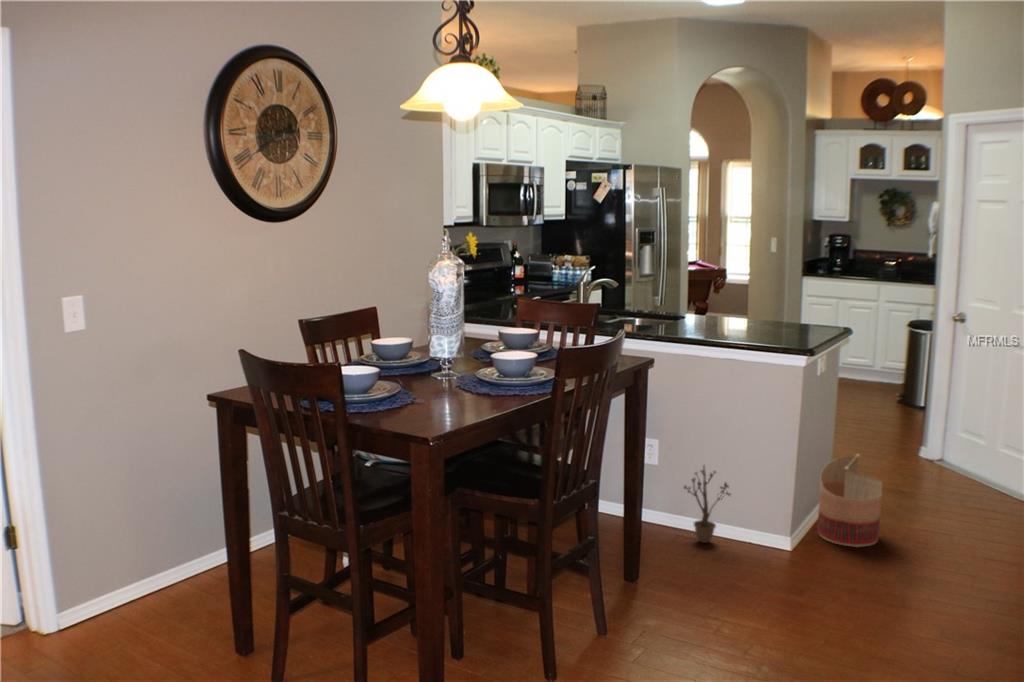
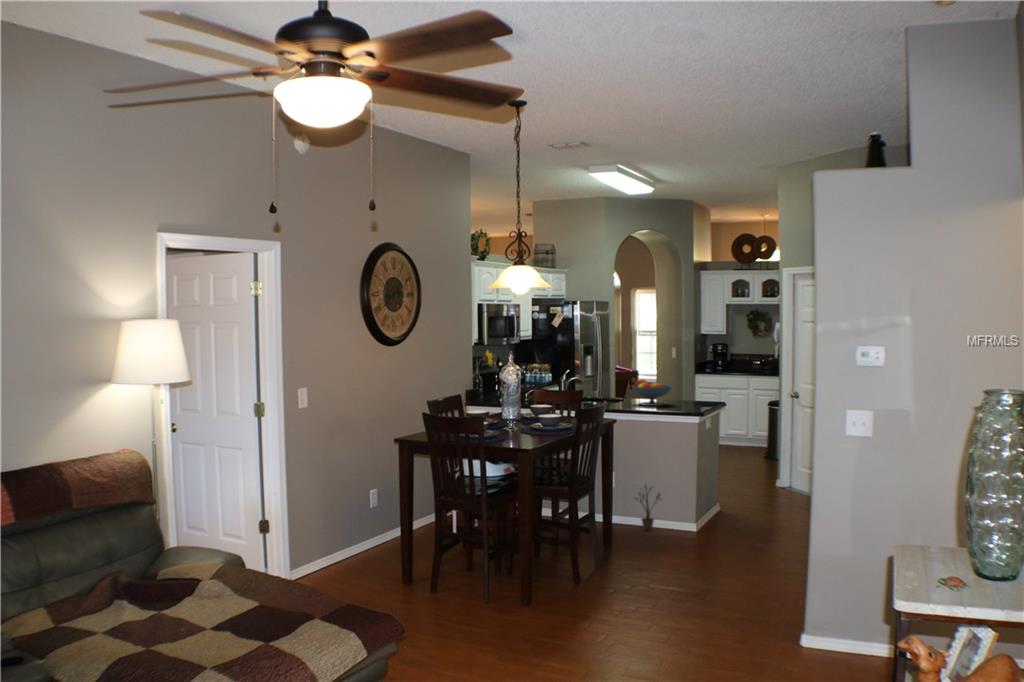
fruit bowl: none [691,285,761,332] -> present [632,379,672,406]
basket: present [818,454,882,547] -> none [712,475,747,528]

